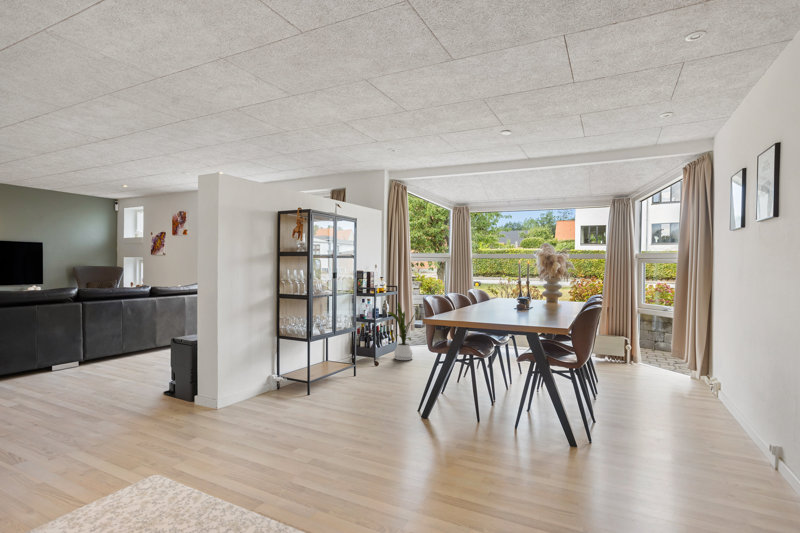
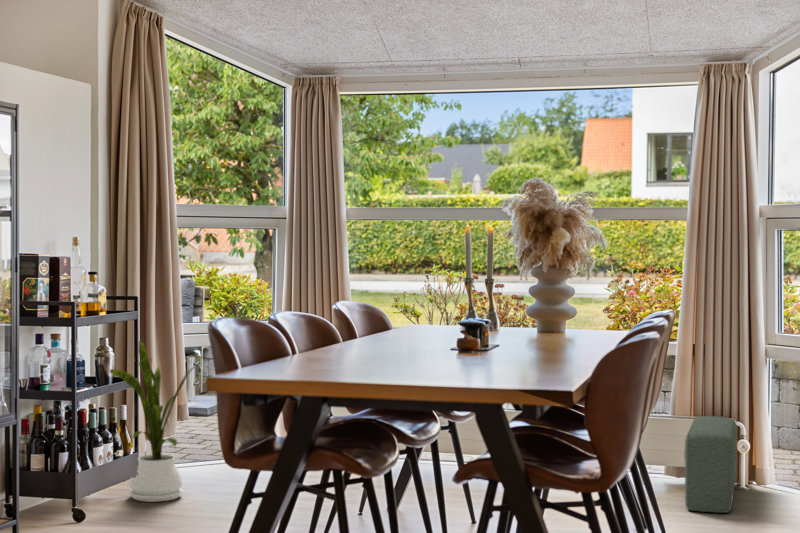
pouf: none [611,336,634,376] -> present [684,416,737,513]

